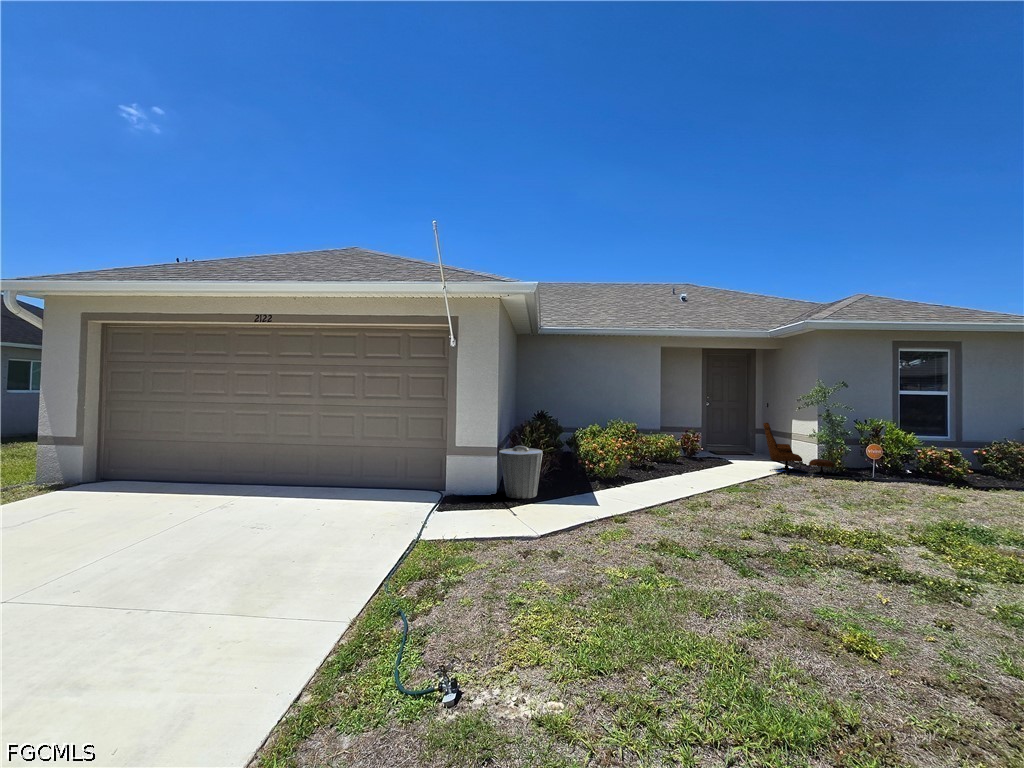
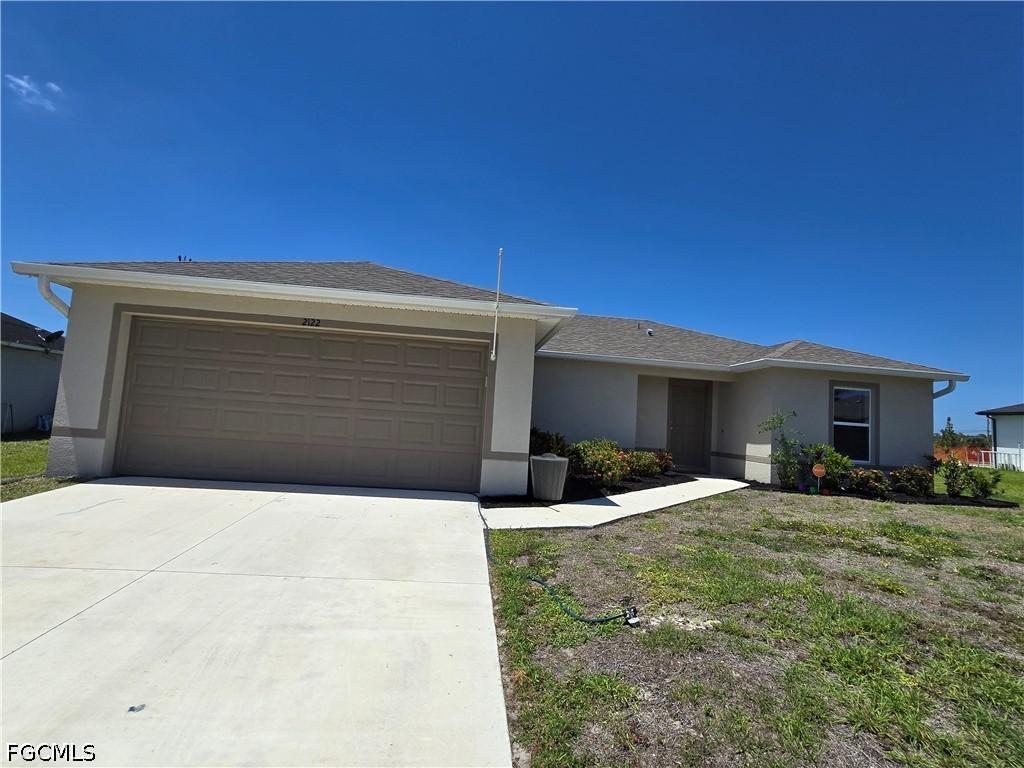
lounge chair: present [763,423,835,476] -> none [732,444,790,490]
potted plant: none [845,441,892,482] -> present [798,464,834,495]

